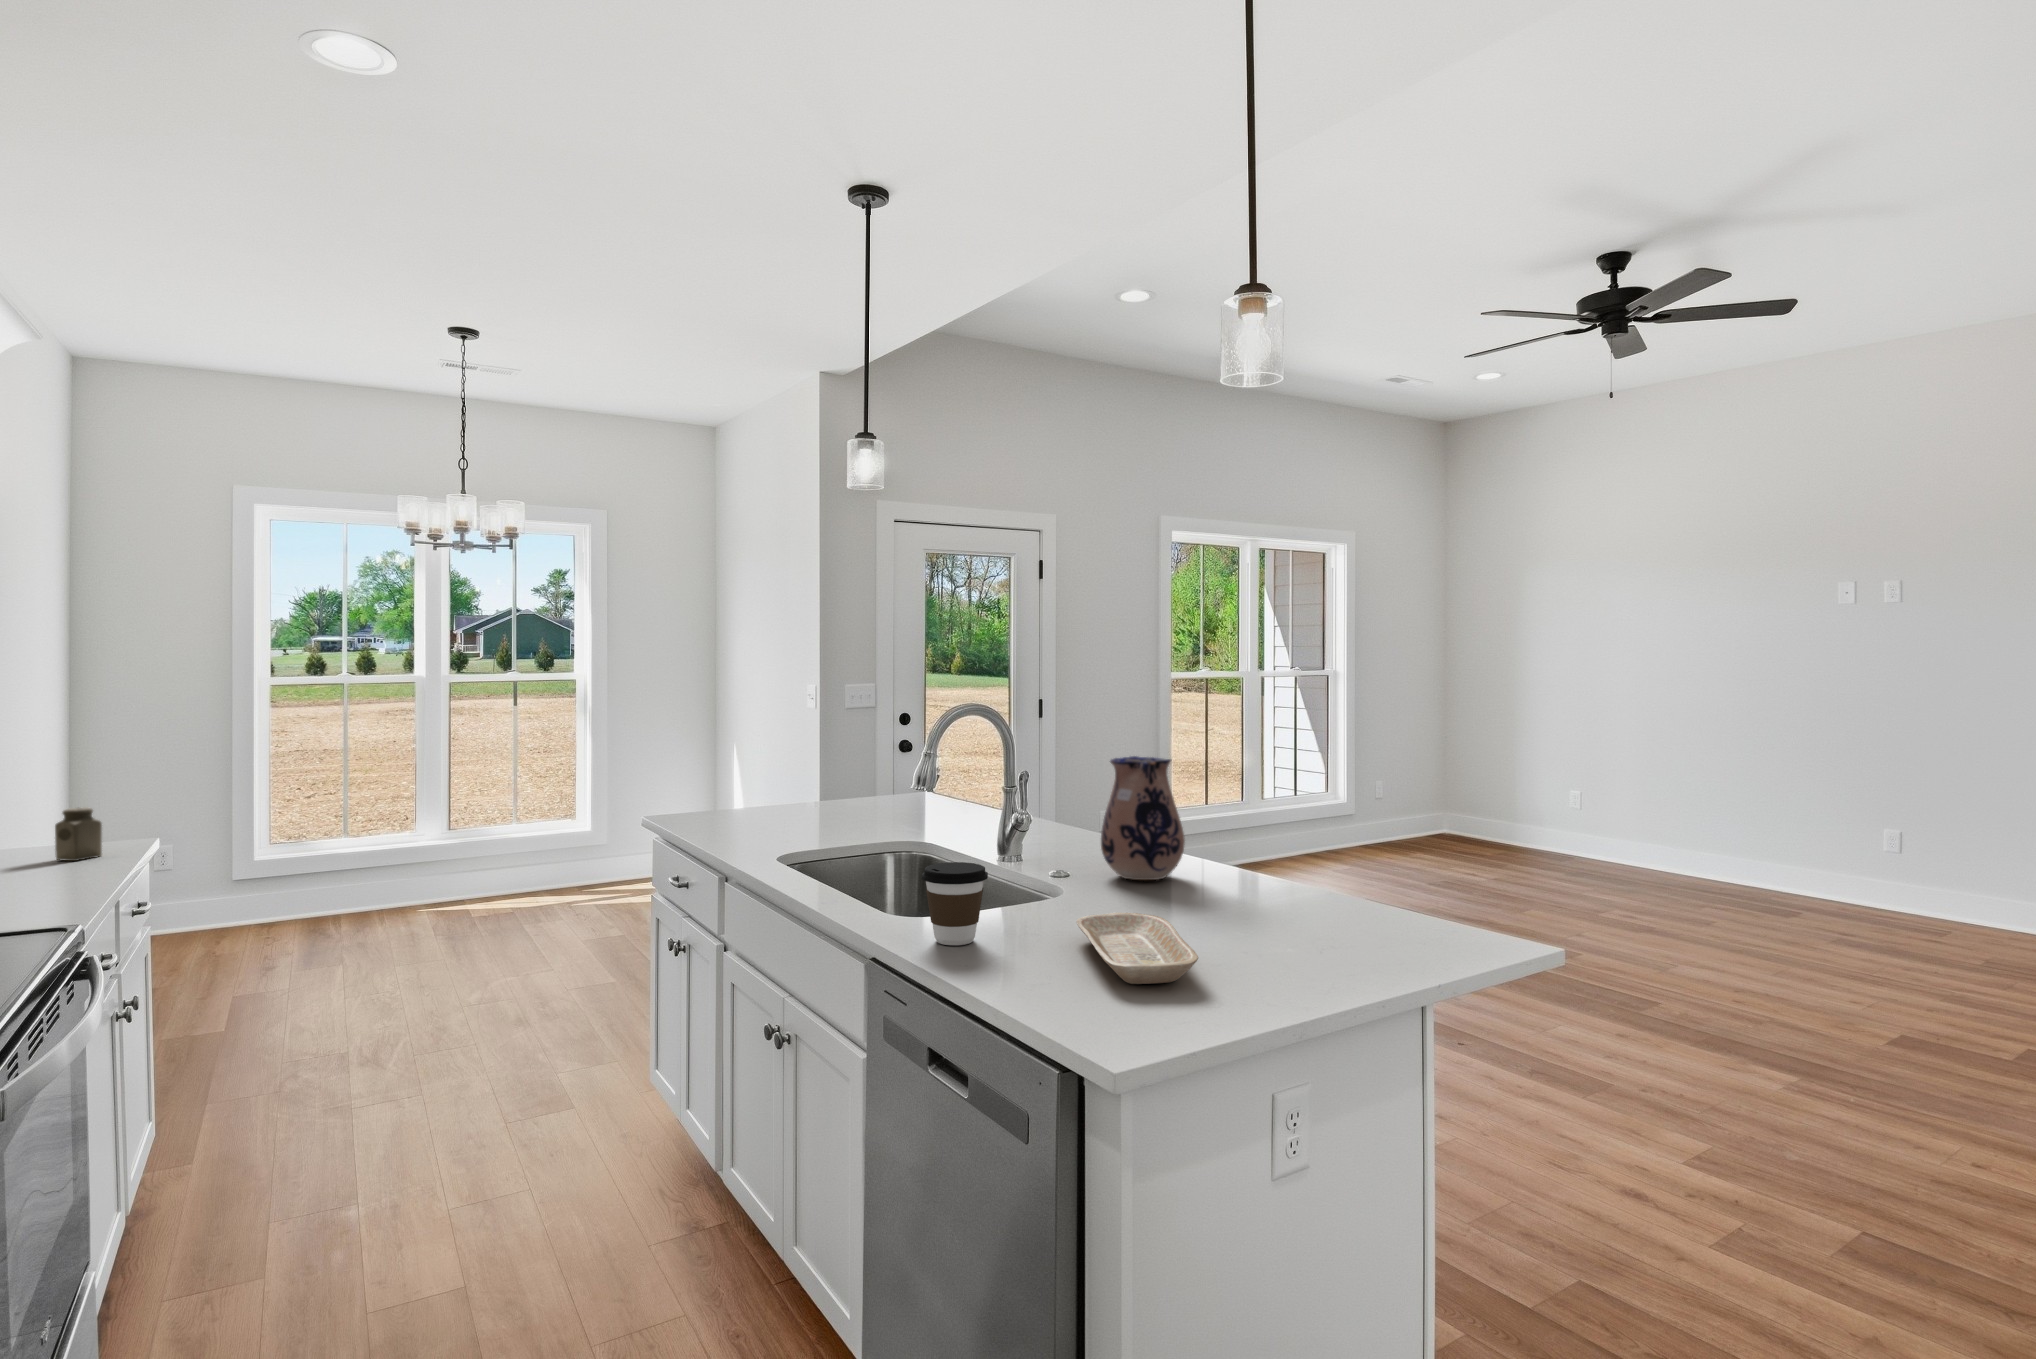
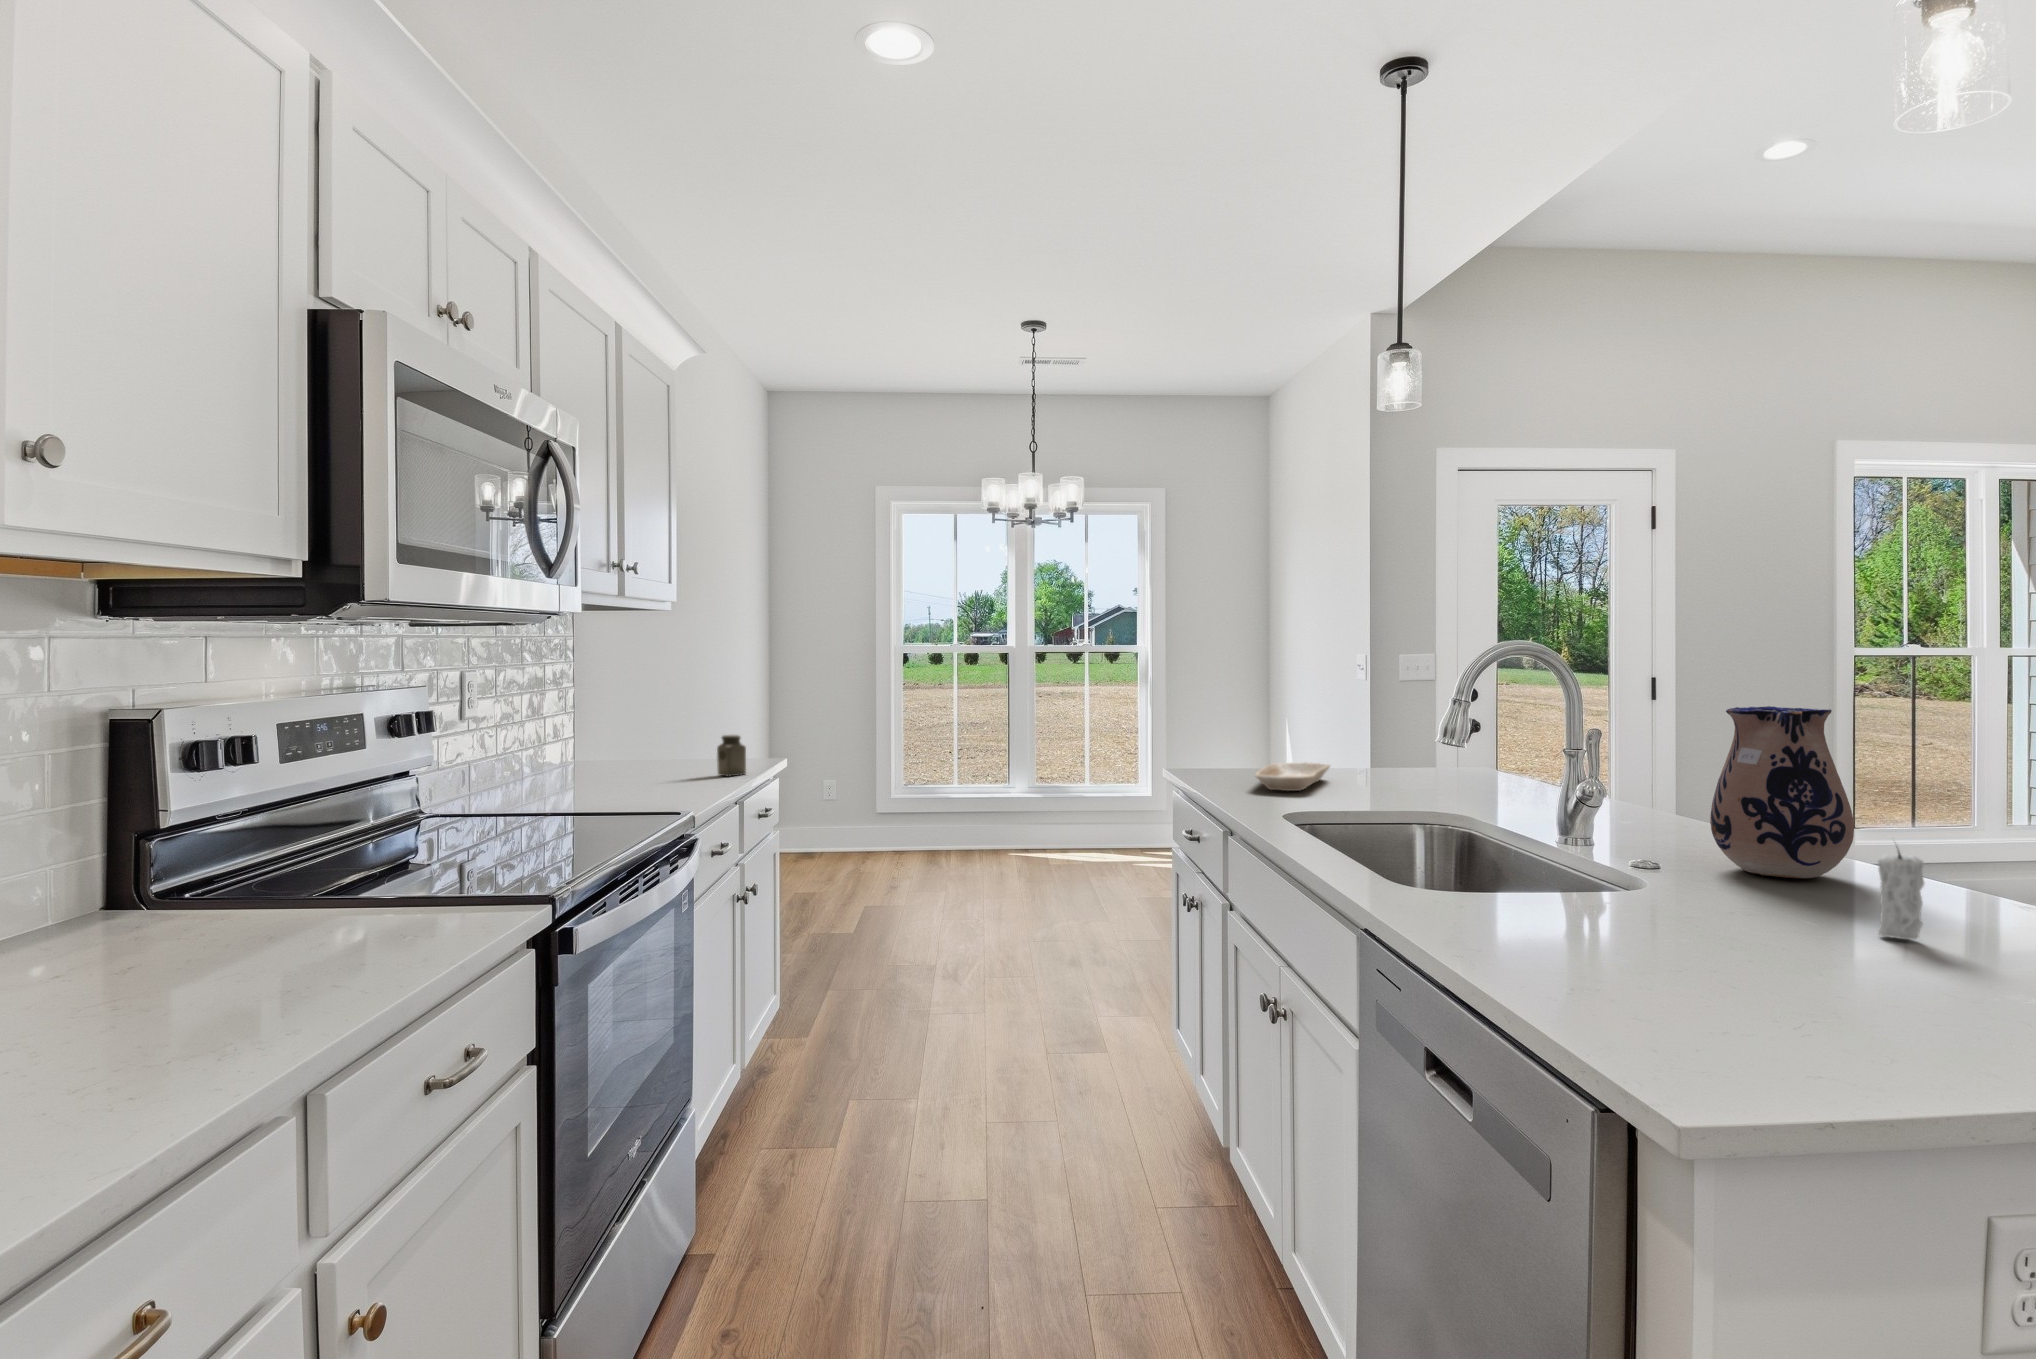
candle: none [1199,851,1224,919] -> present [1878,850,1924,940]
coffee cup: present [922,862,988,945] -> none [1428,821,1521,927]
tray: present [1076,912,1198,984] -> present [1255,762,1330,791]

